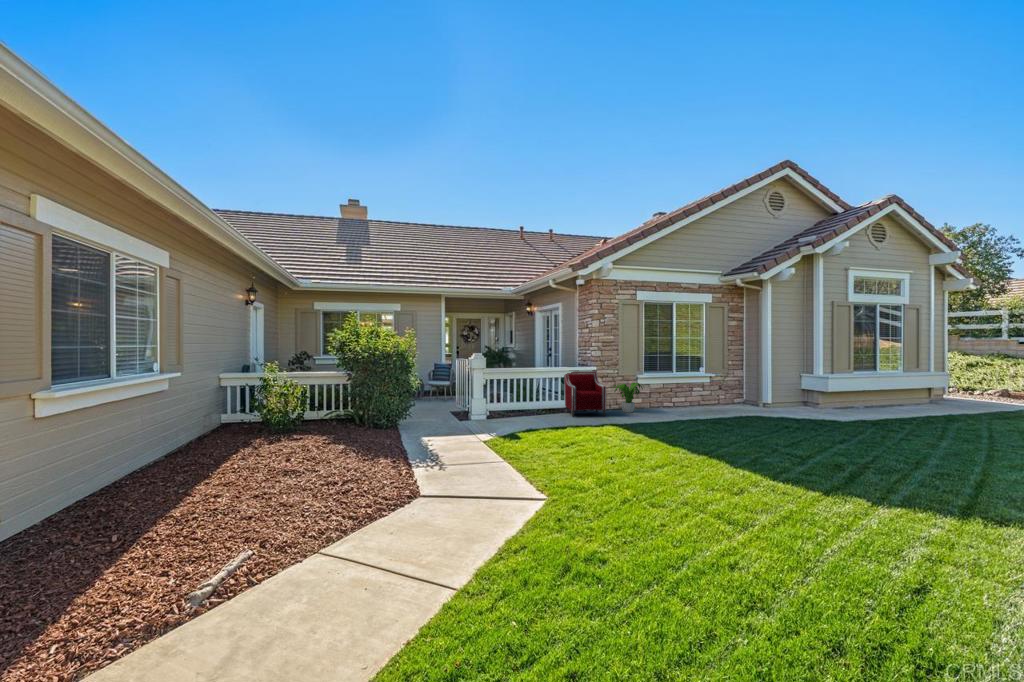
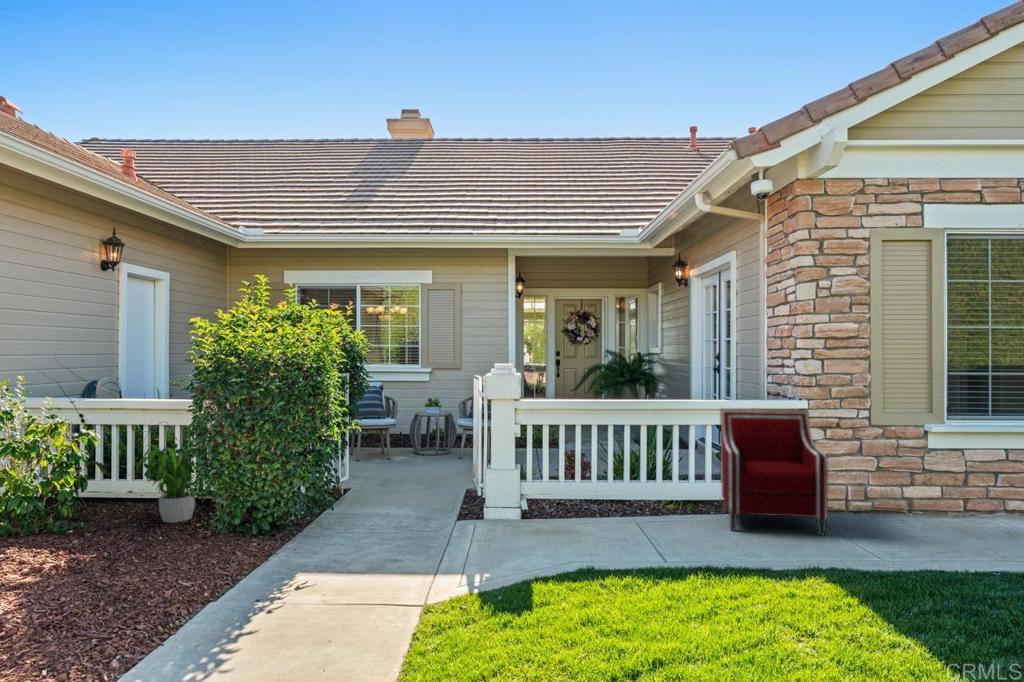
potted plant: present [614,383,643,412] -> present [136,445,195,523]

